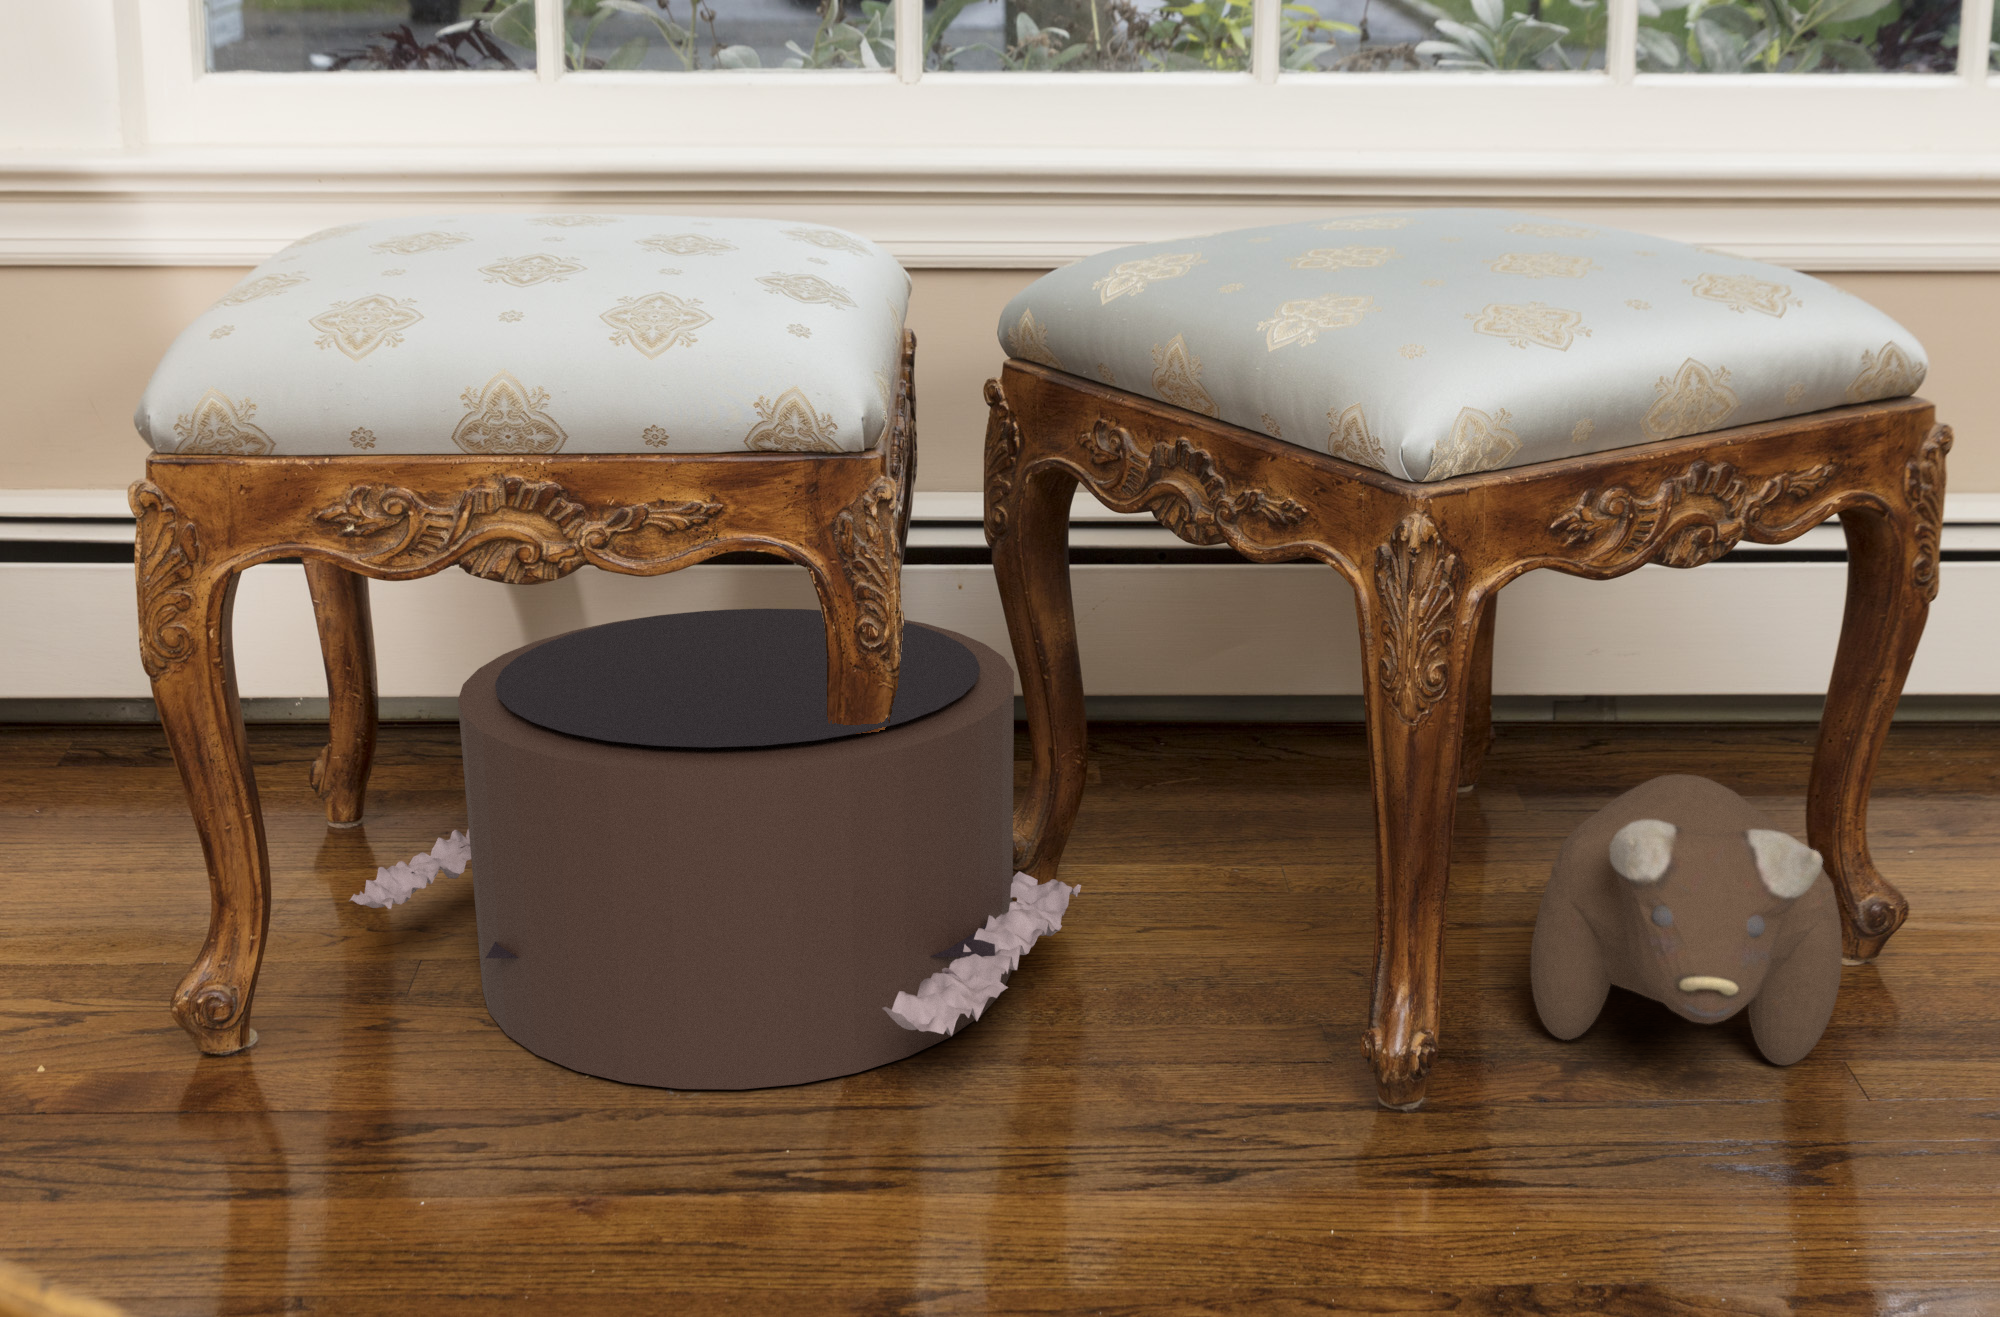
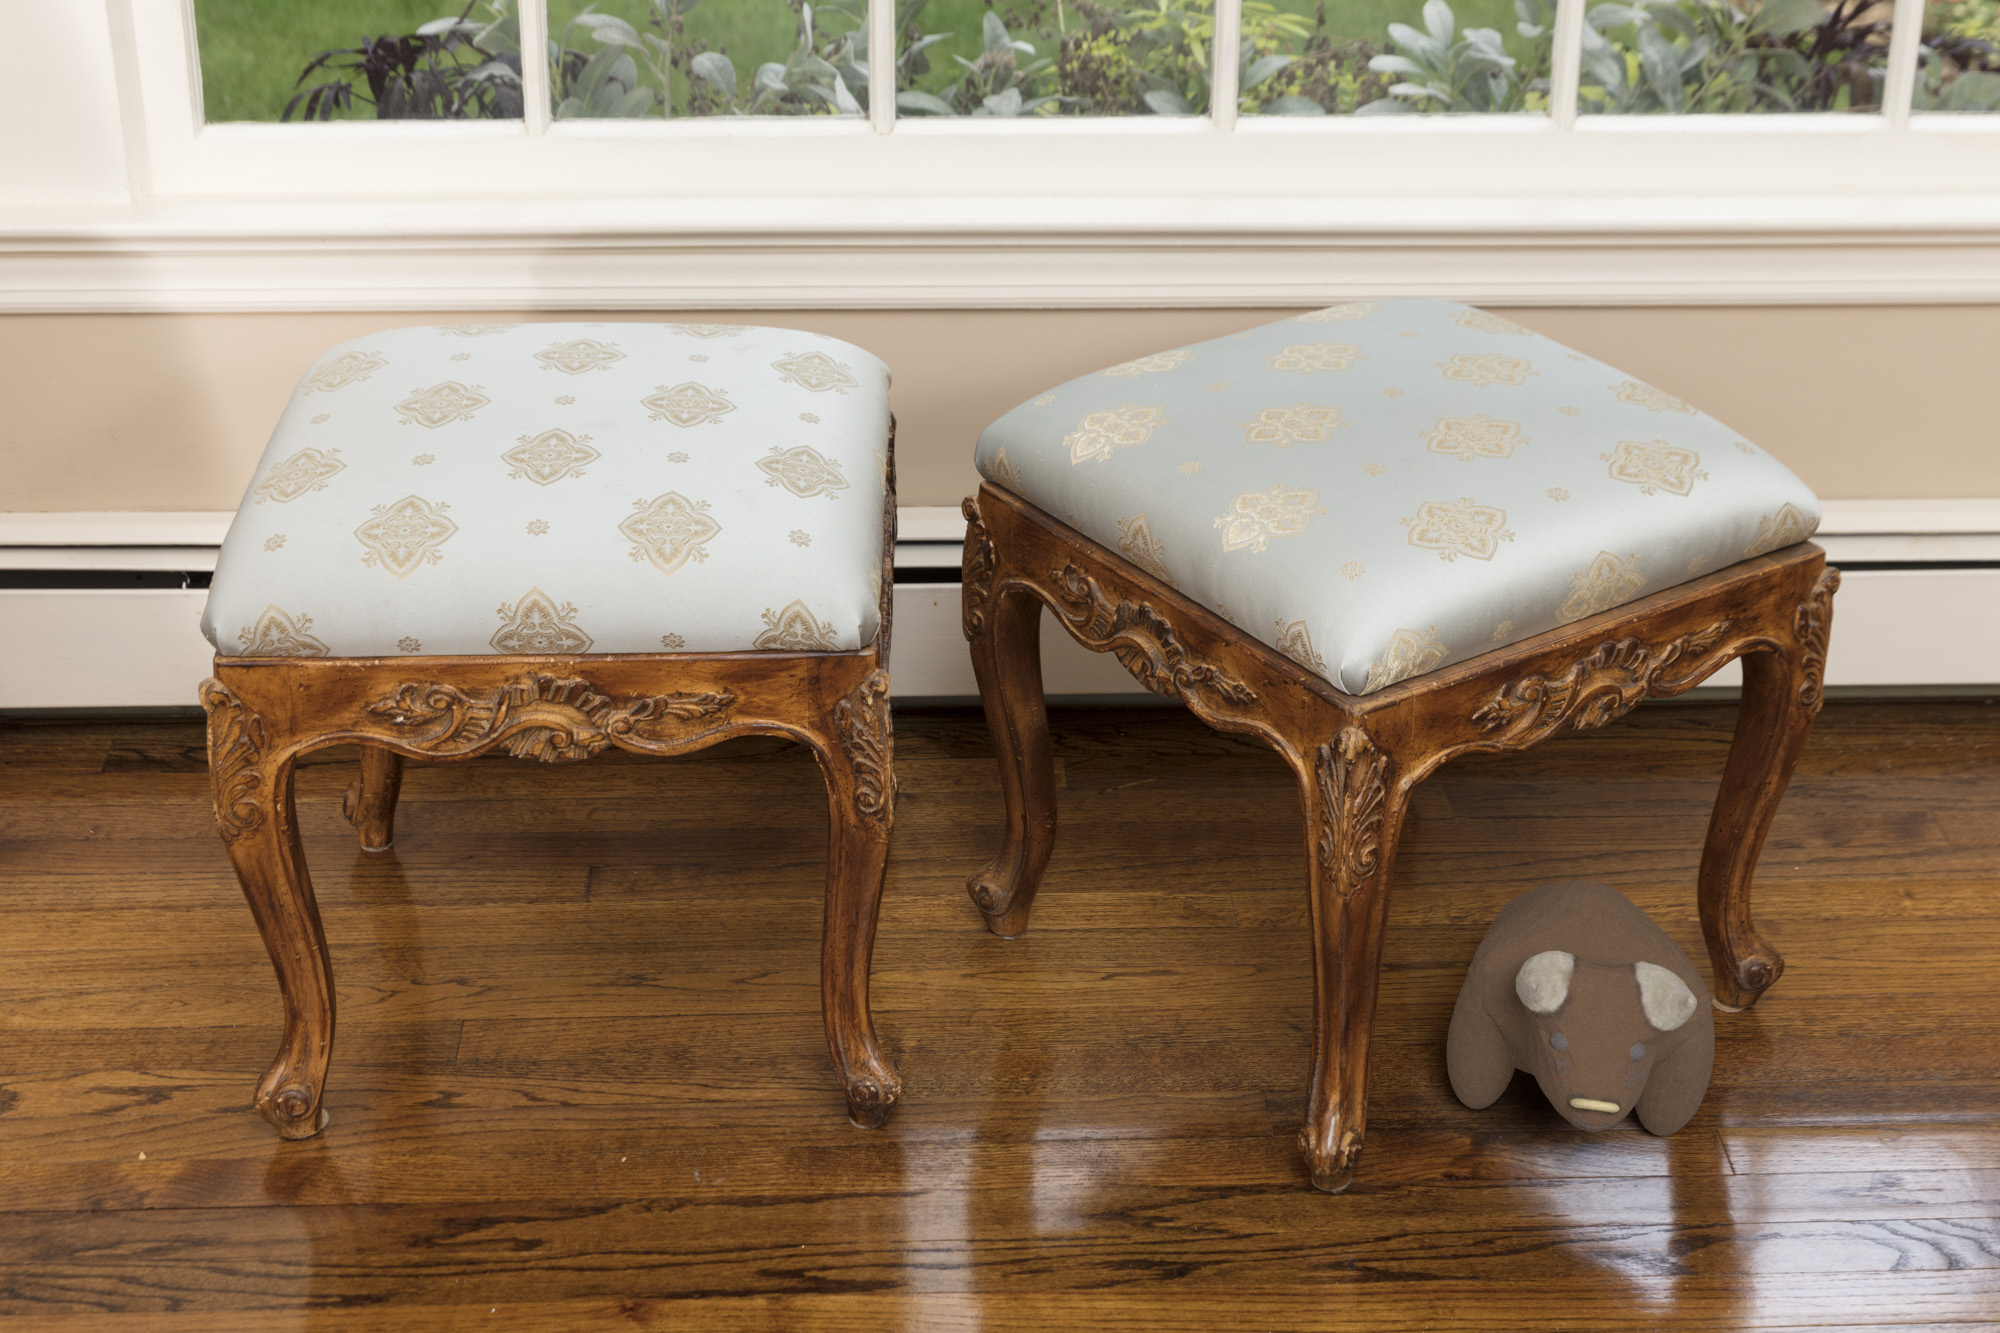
pouf: present [350,609,1081,1089] -> none [402,687,1055,1176]

